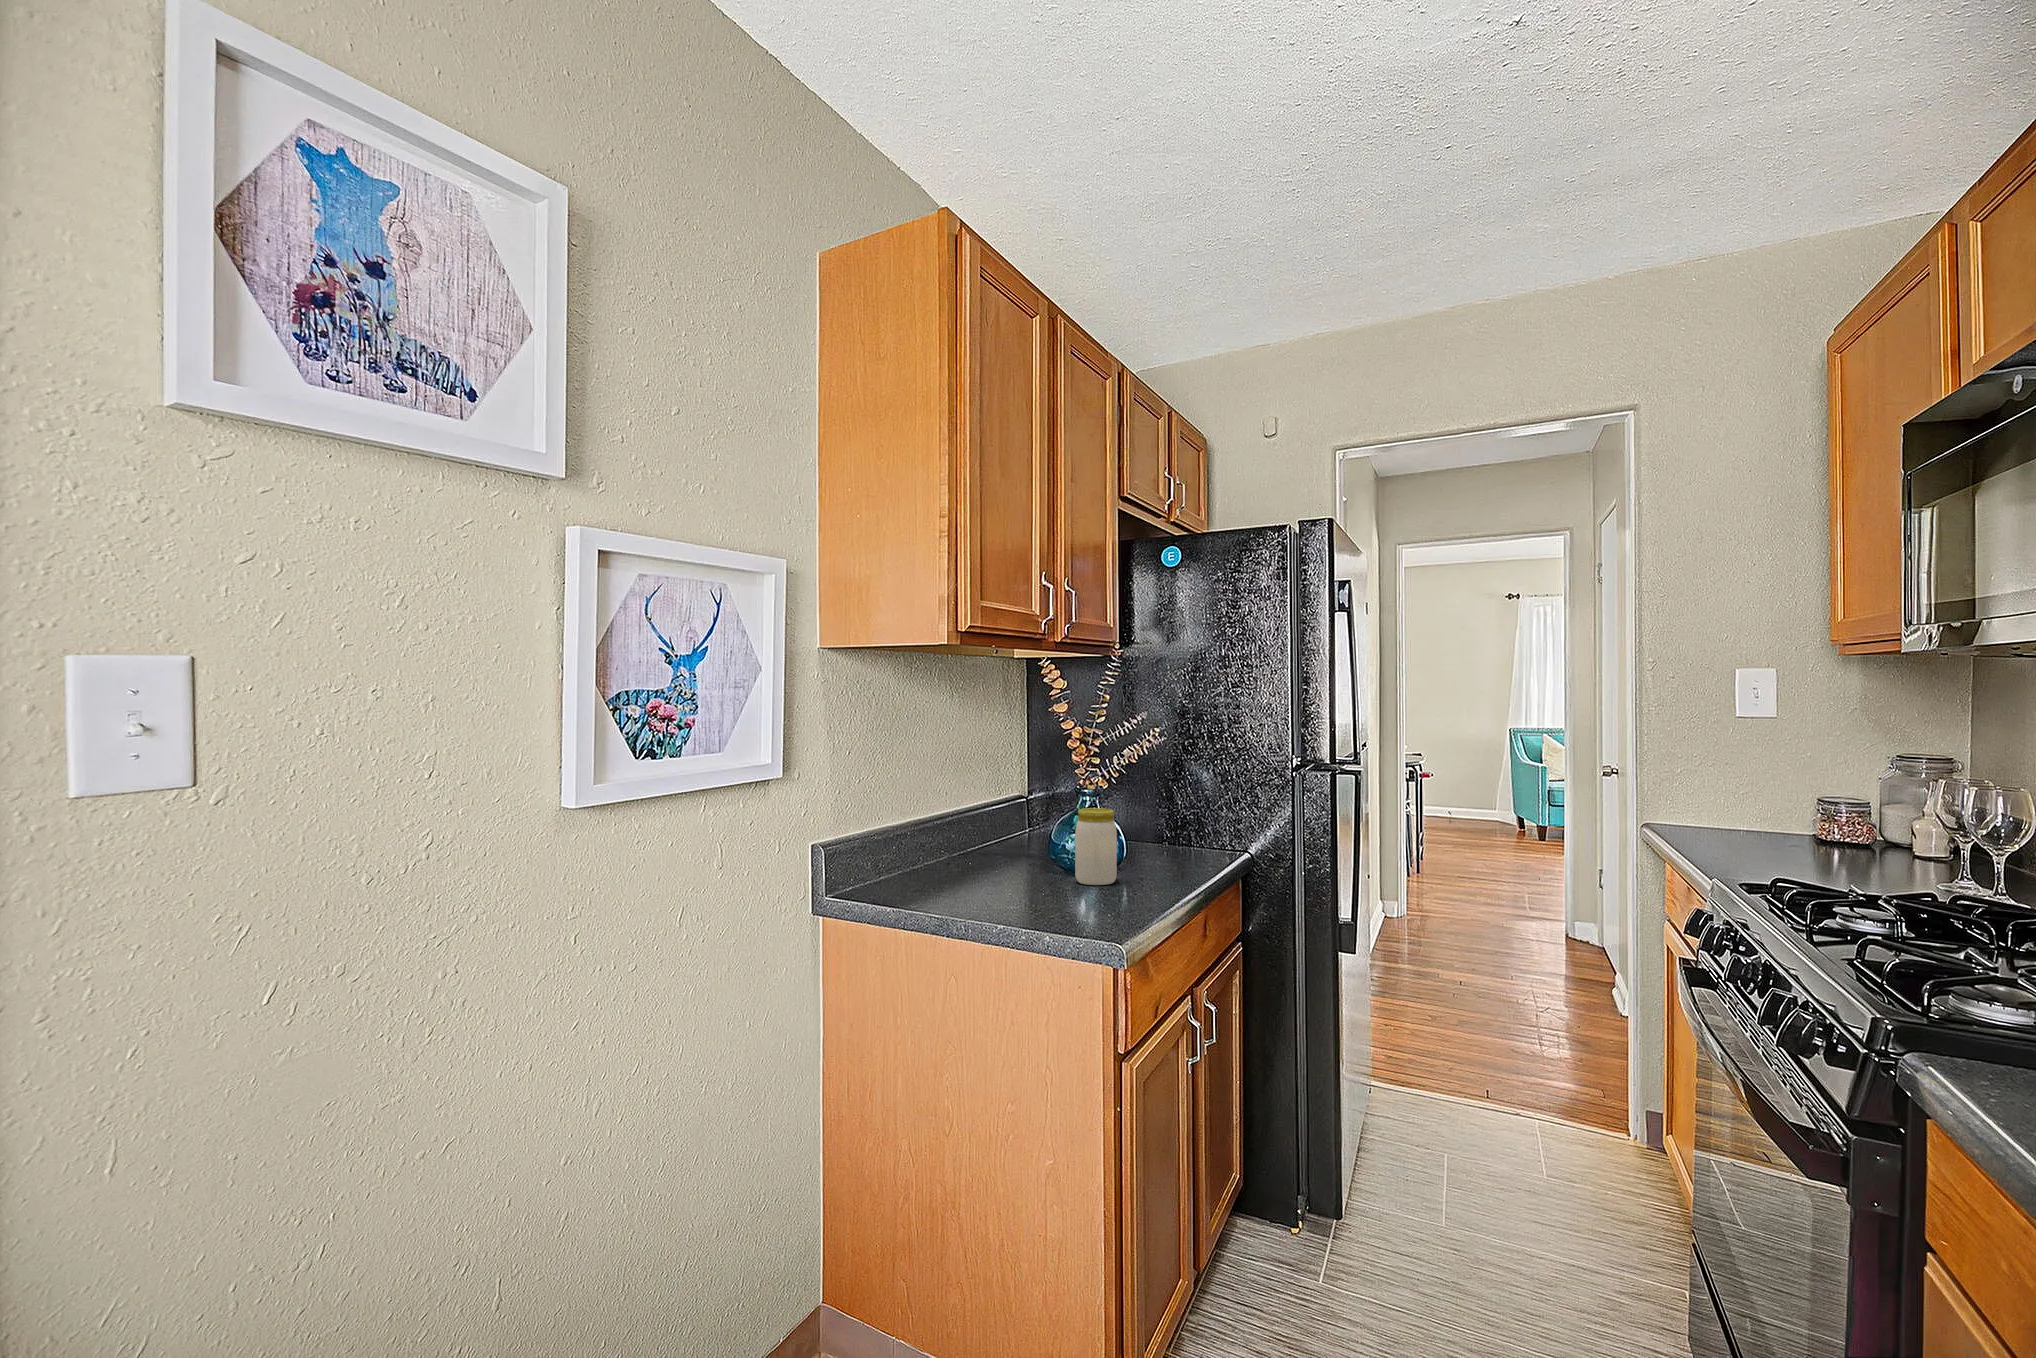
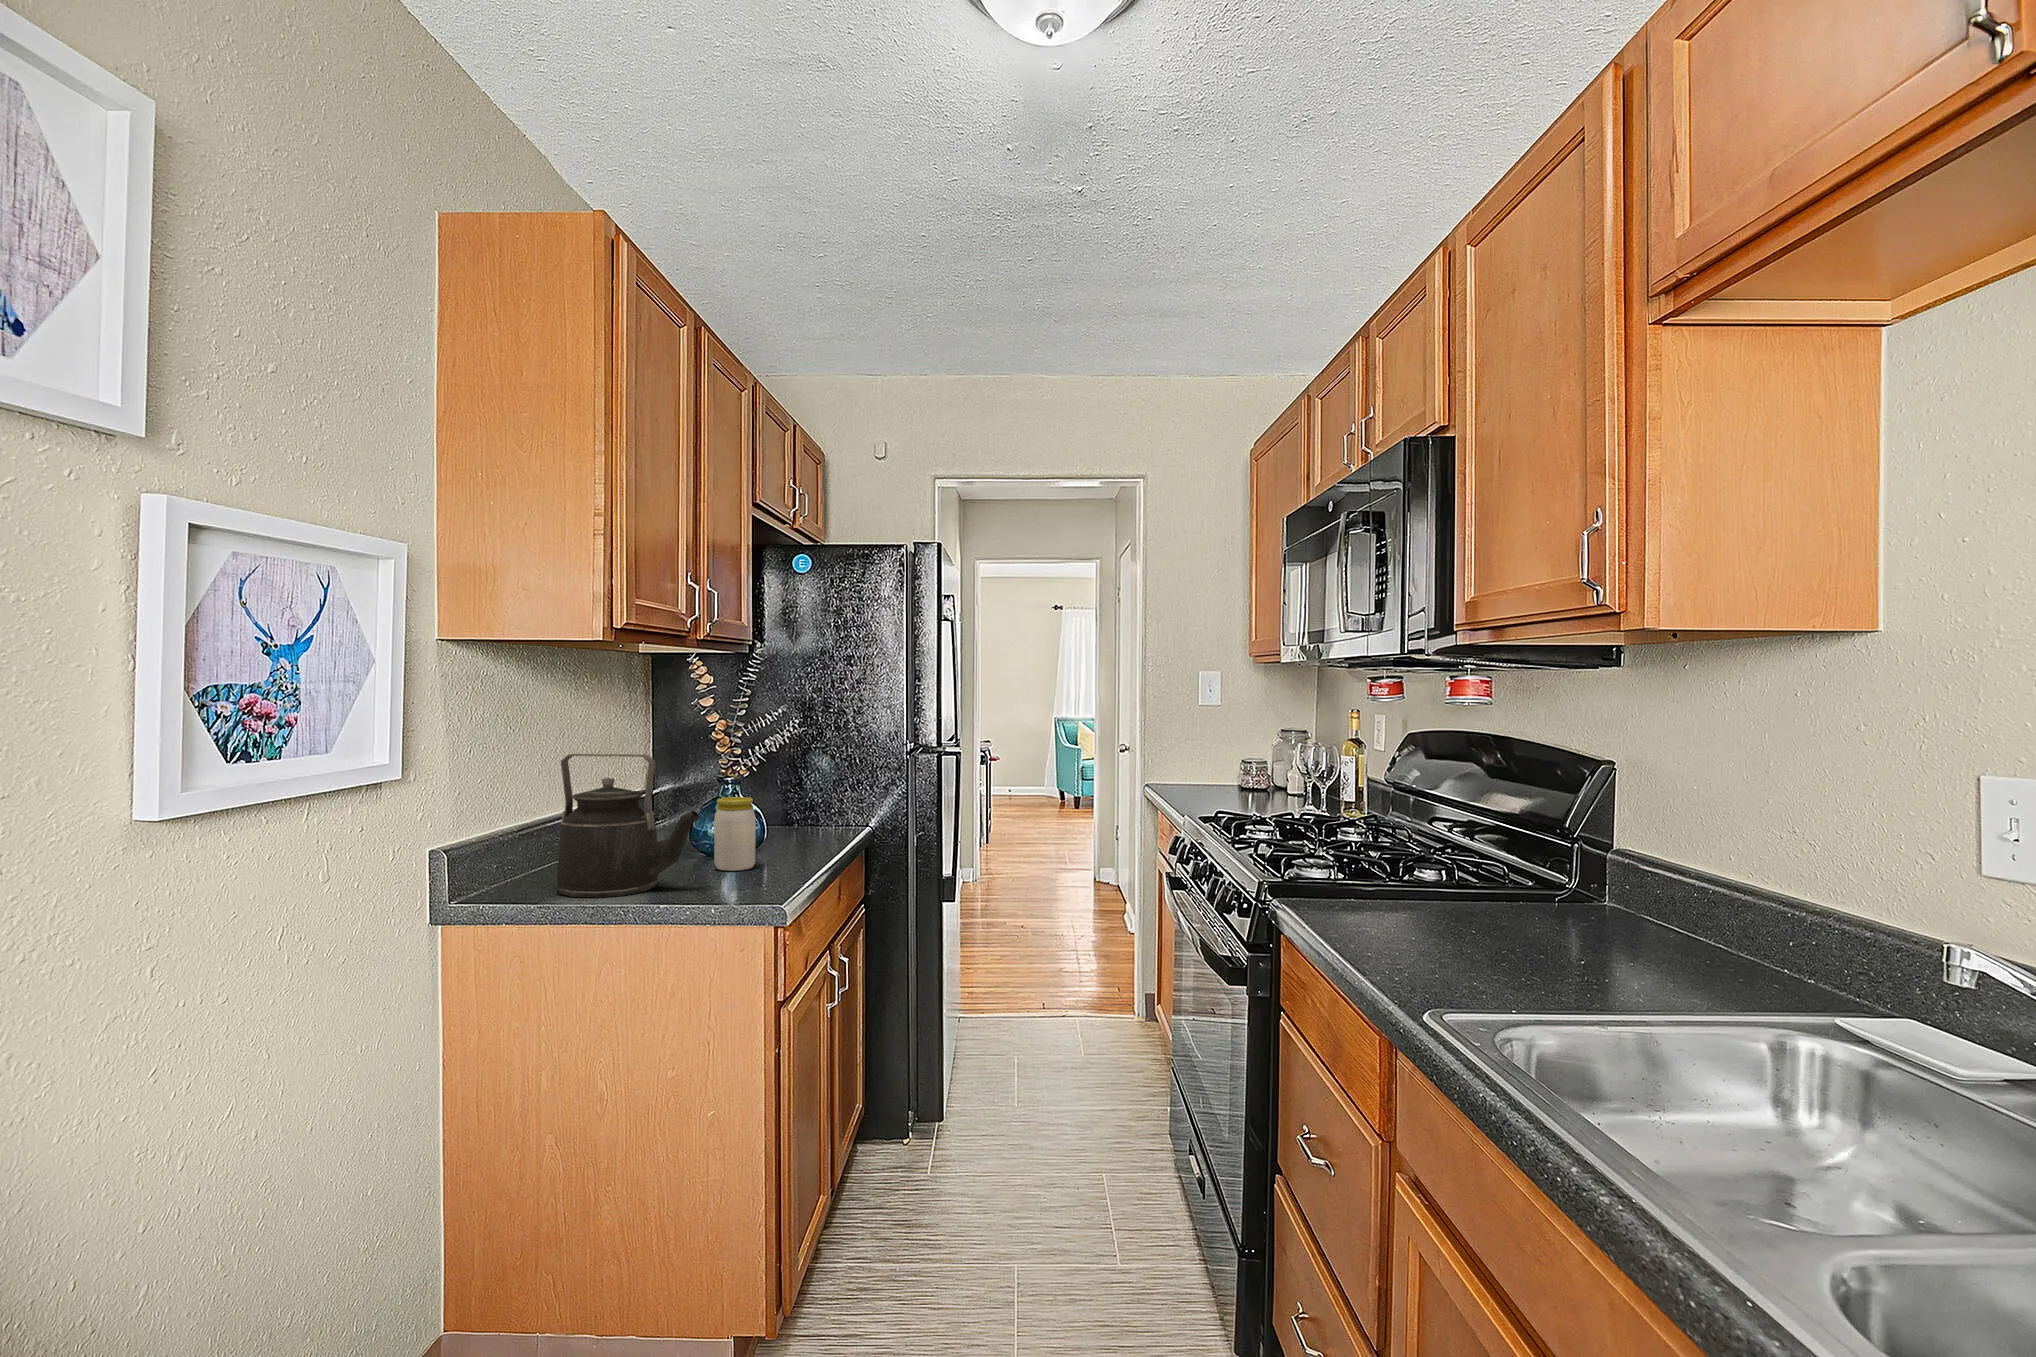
kettle: none [921,759,1055,903] -> present [557,754,700,898]

